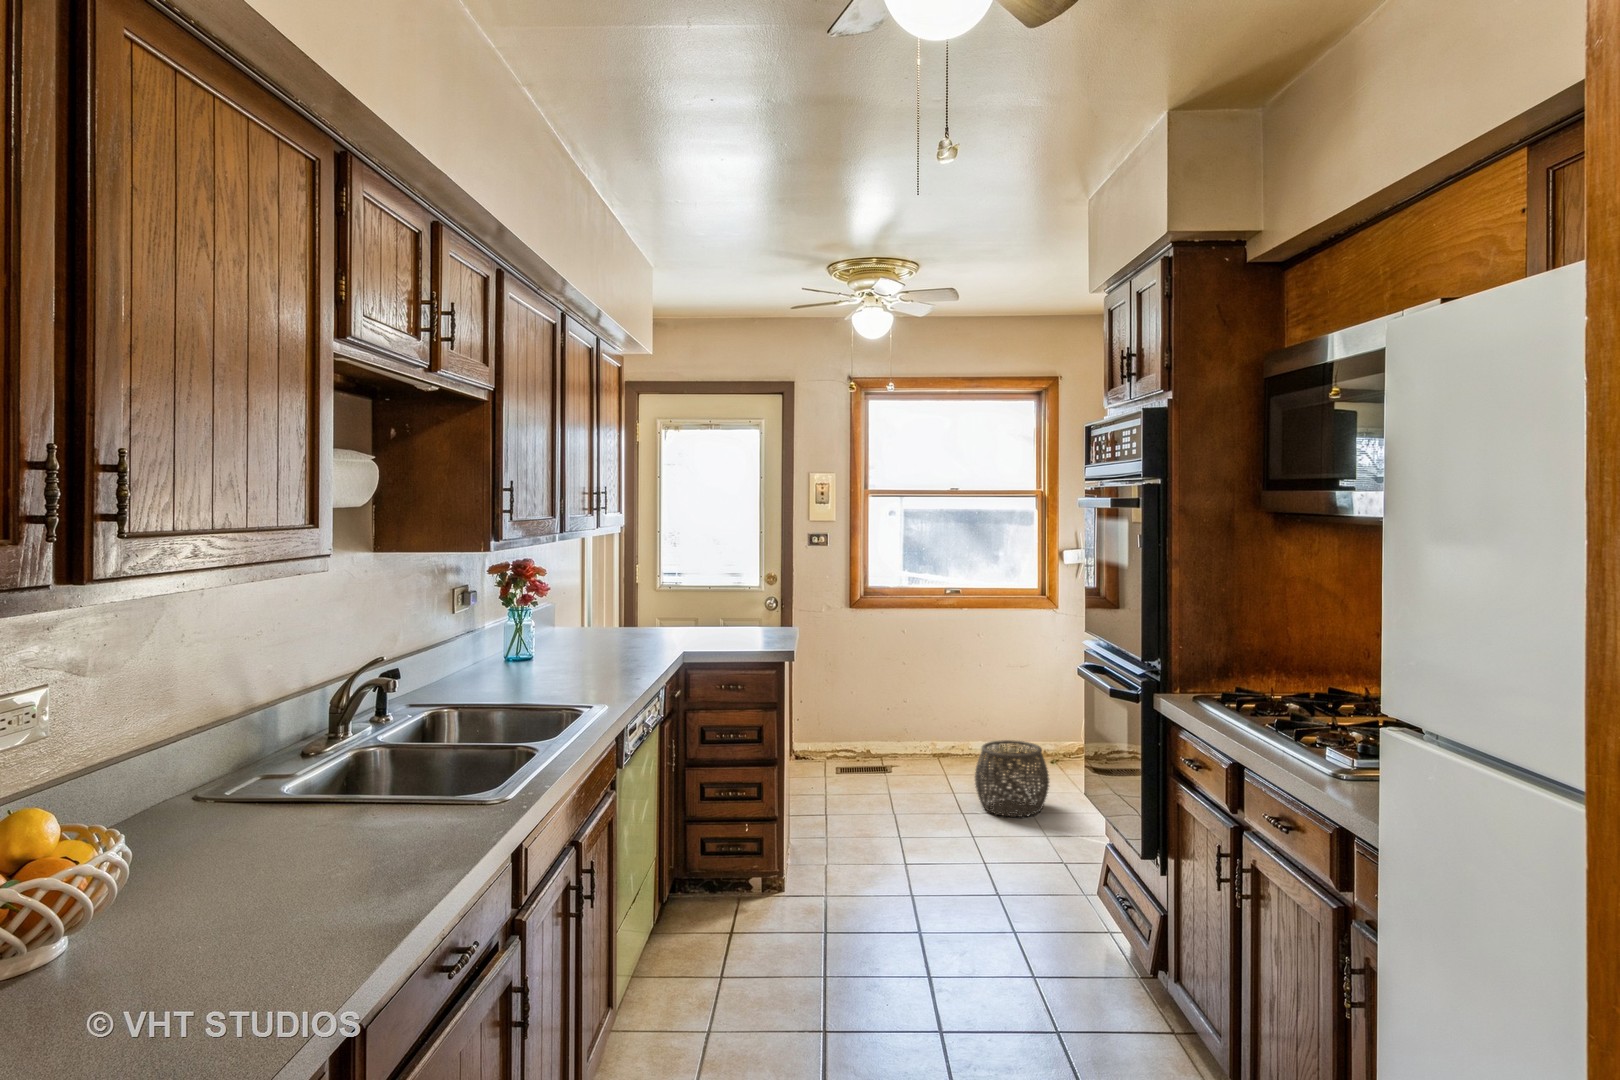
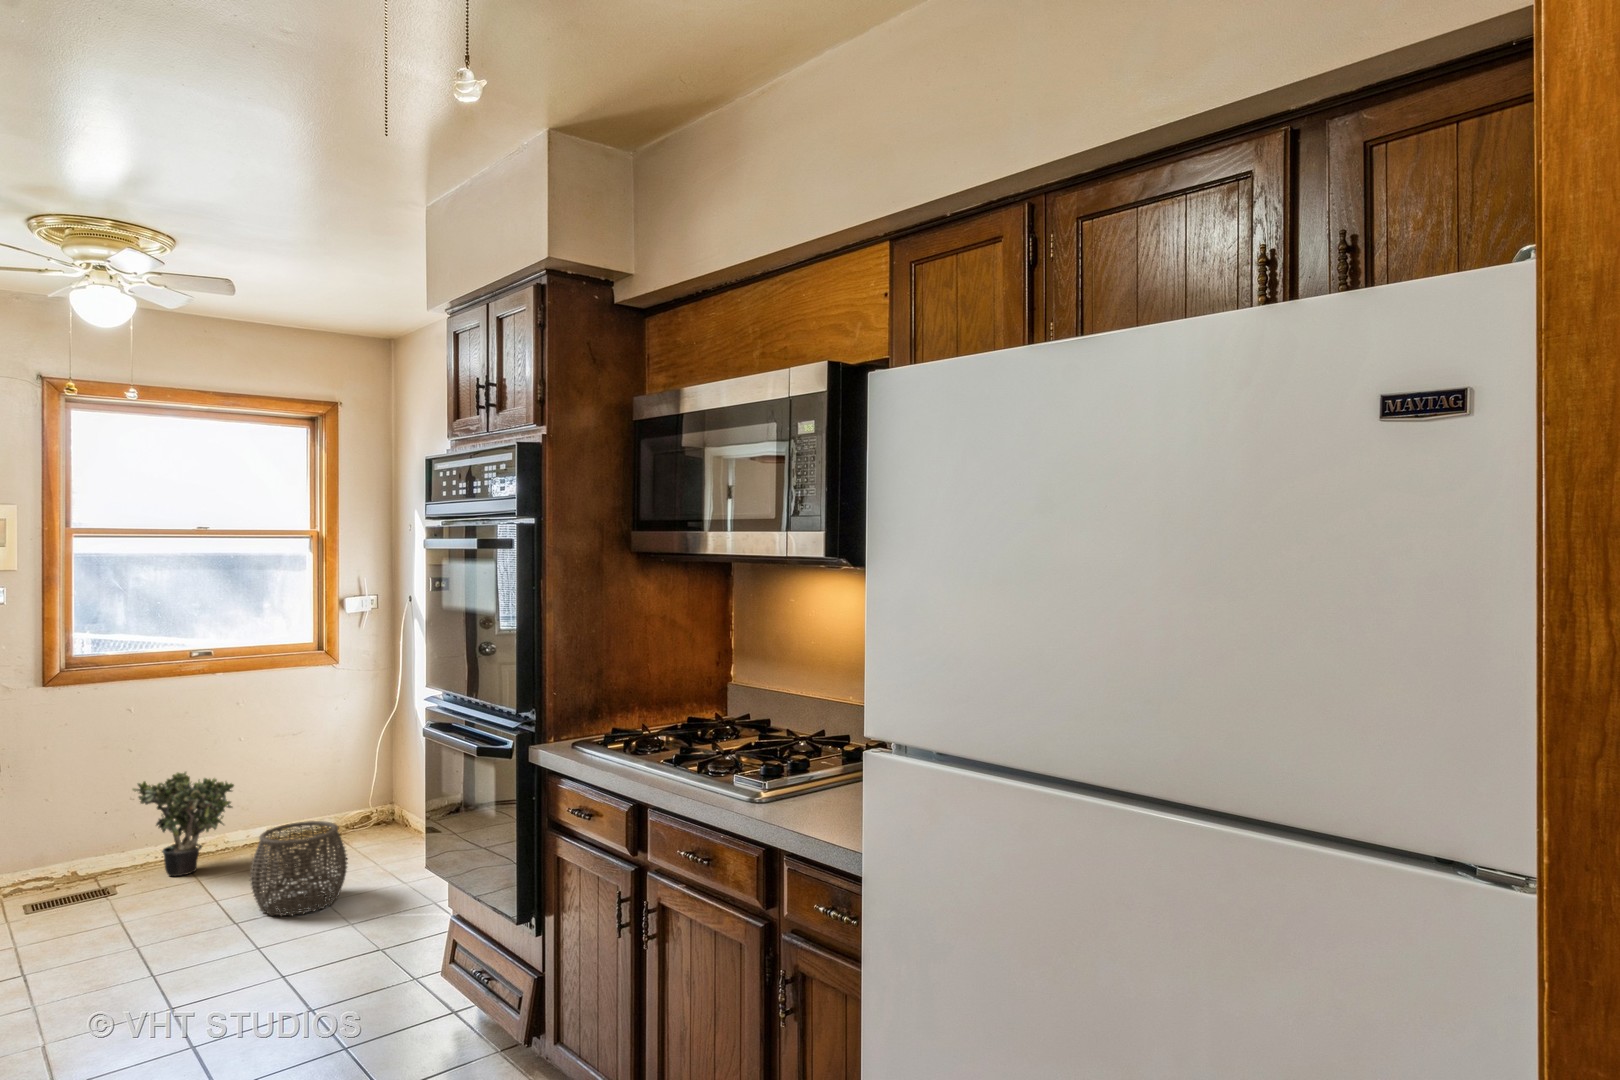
potted plant: none [904,686,974,768] -> present [132,772,234,876]

